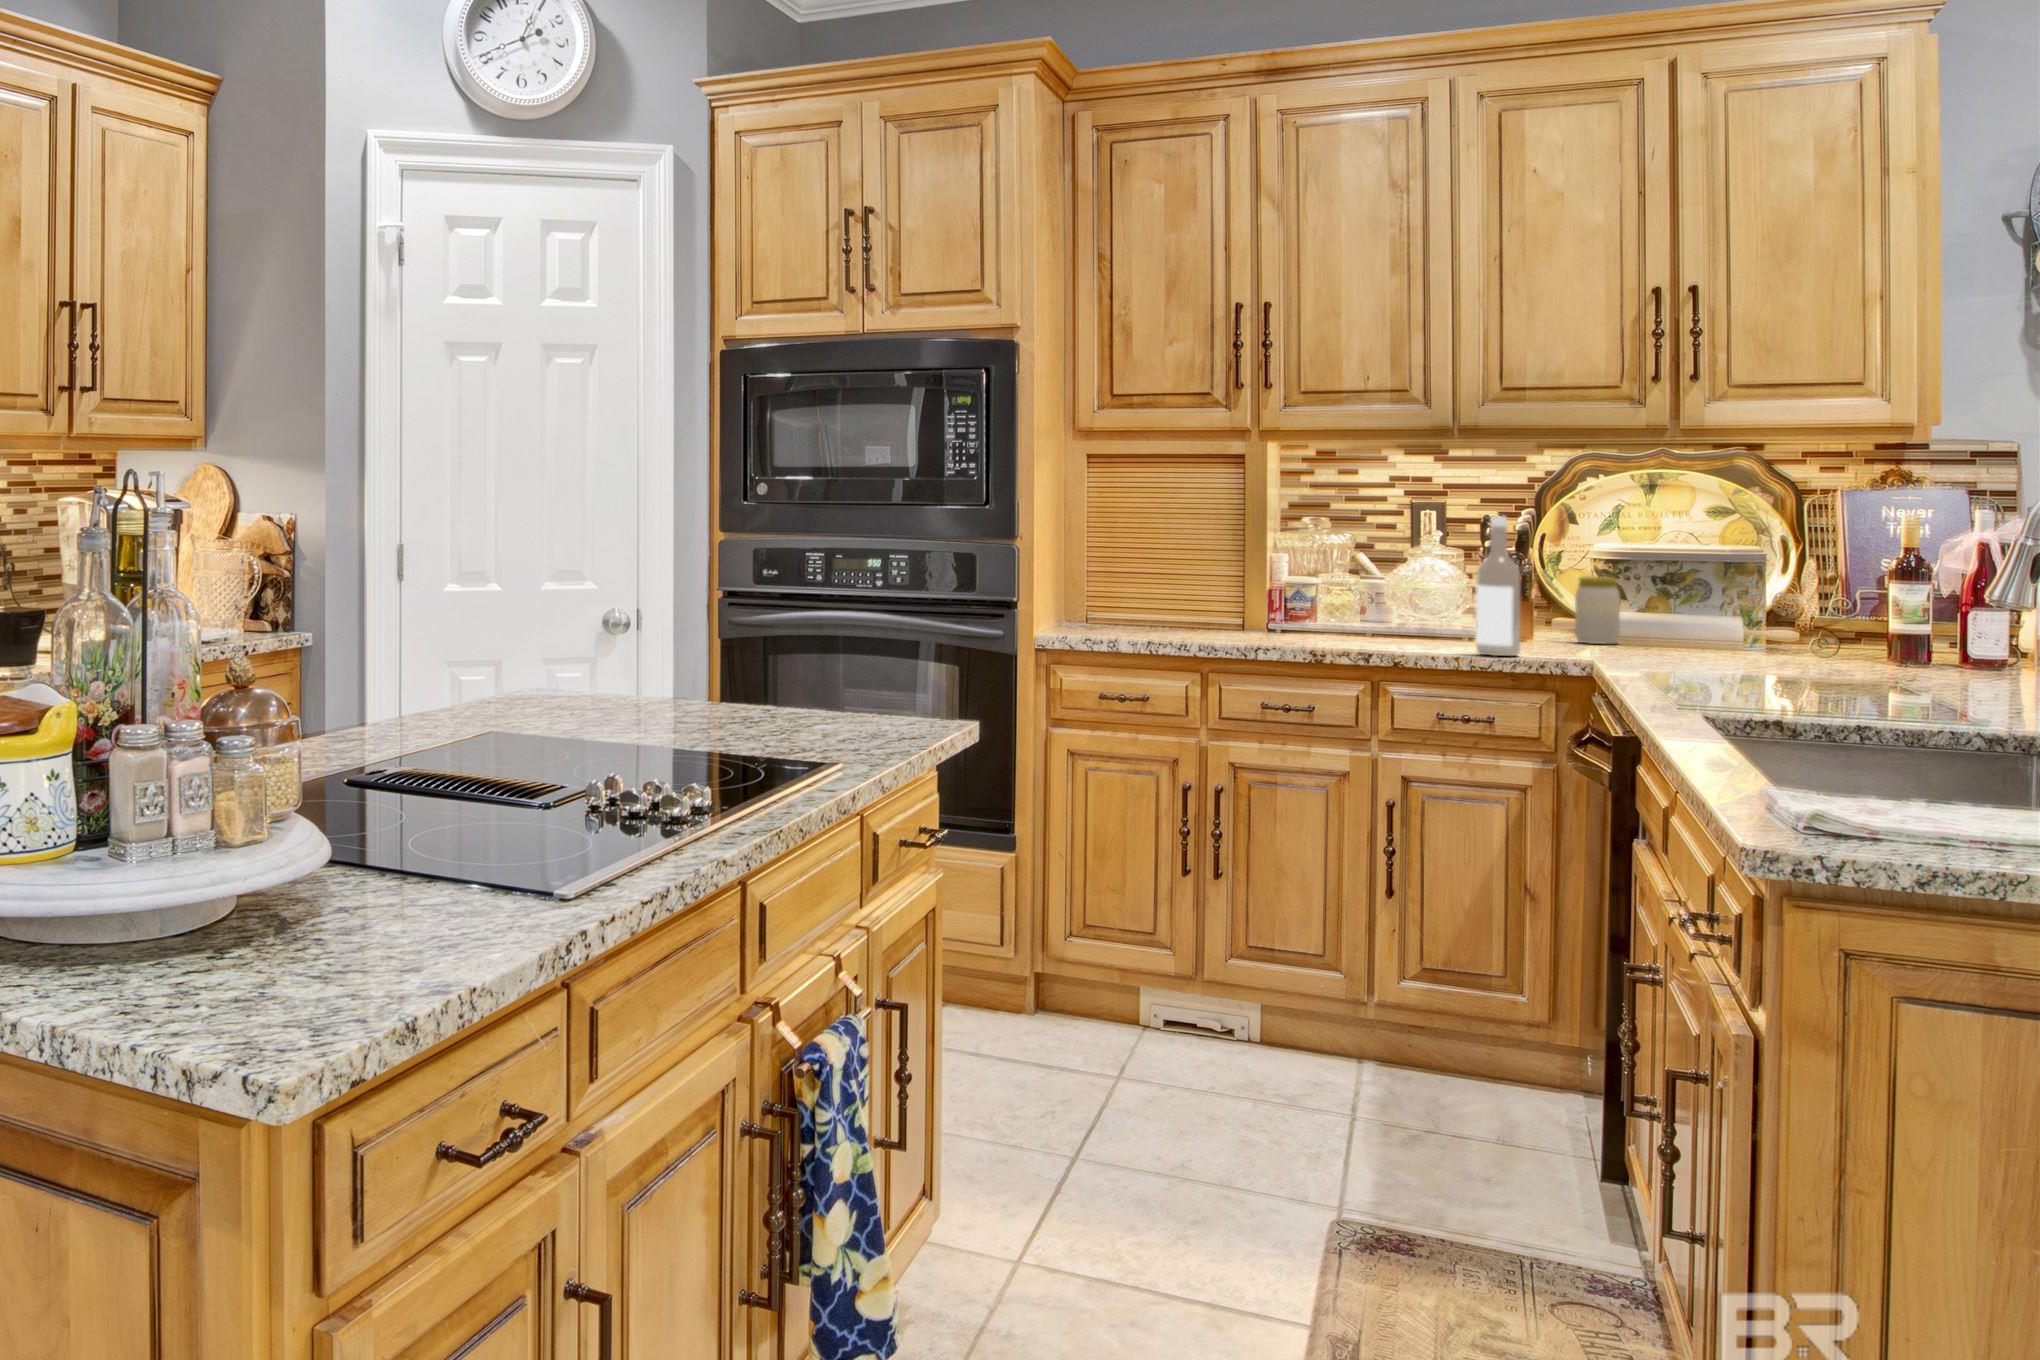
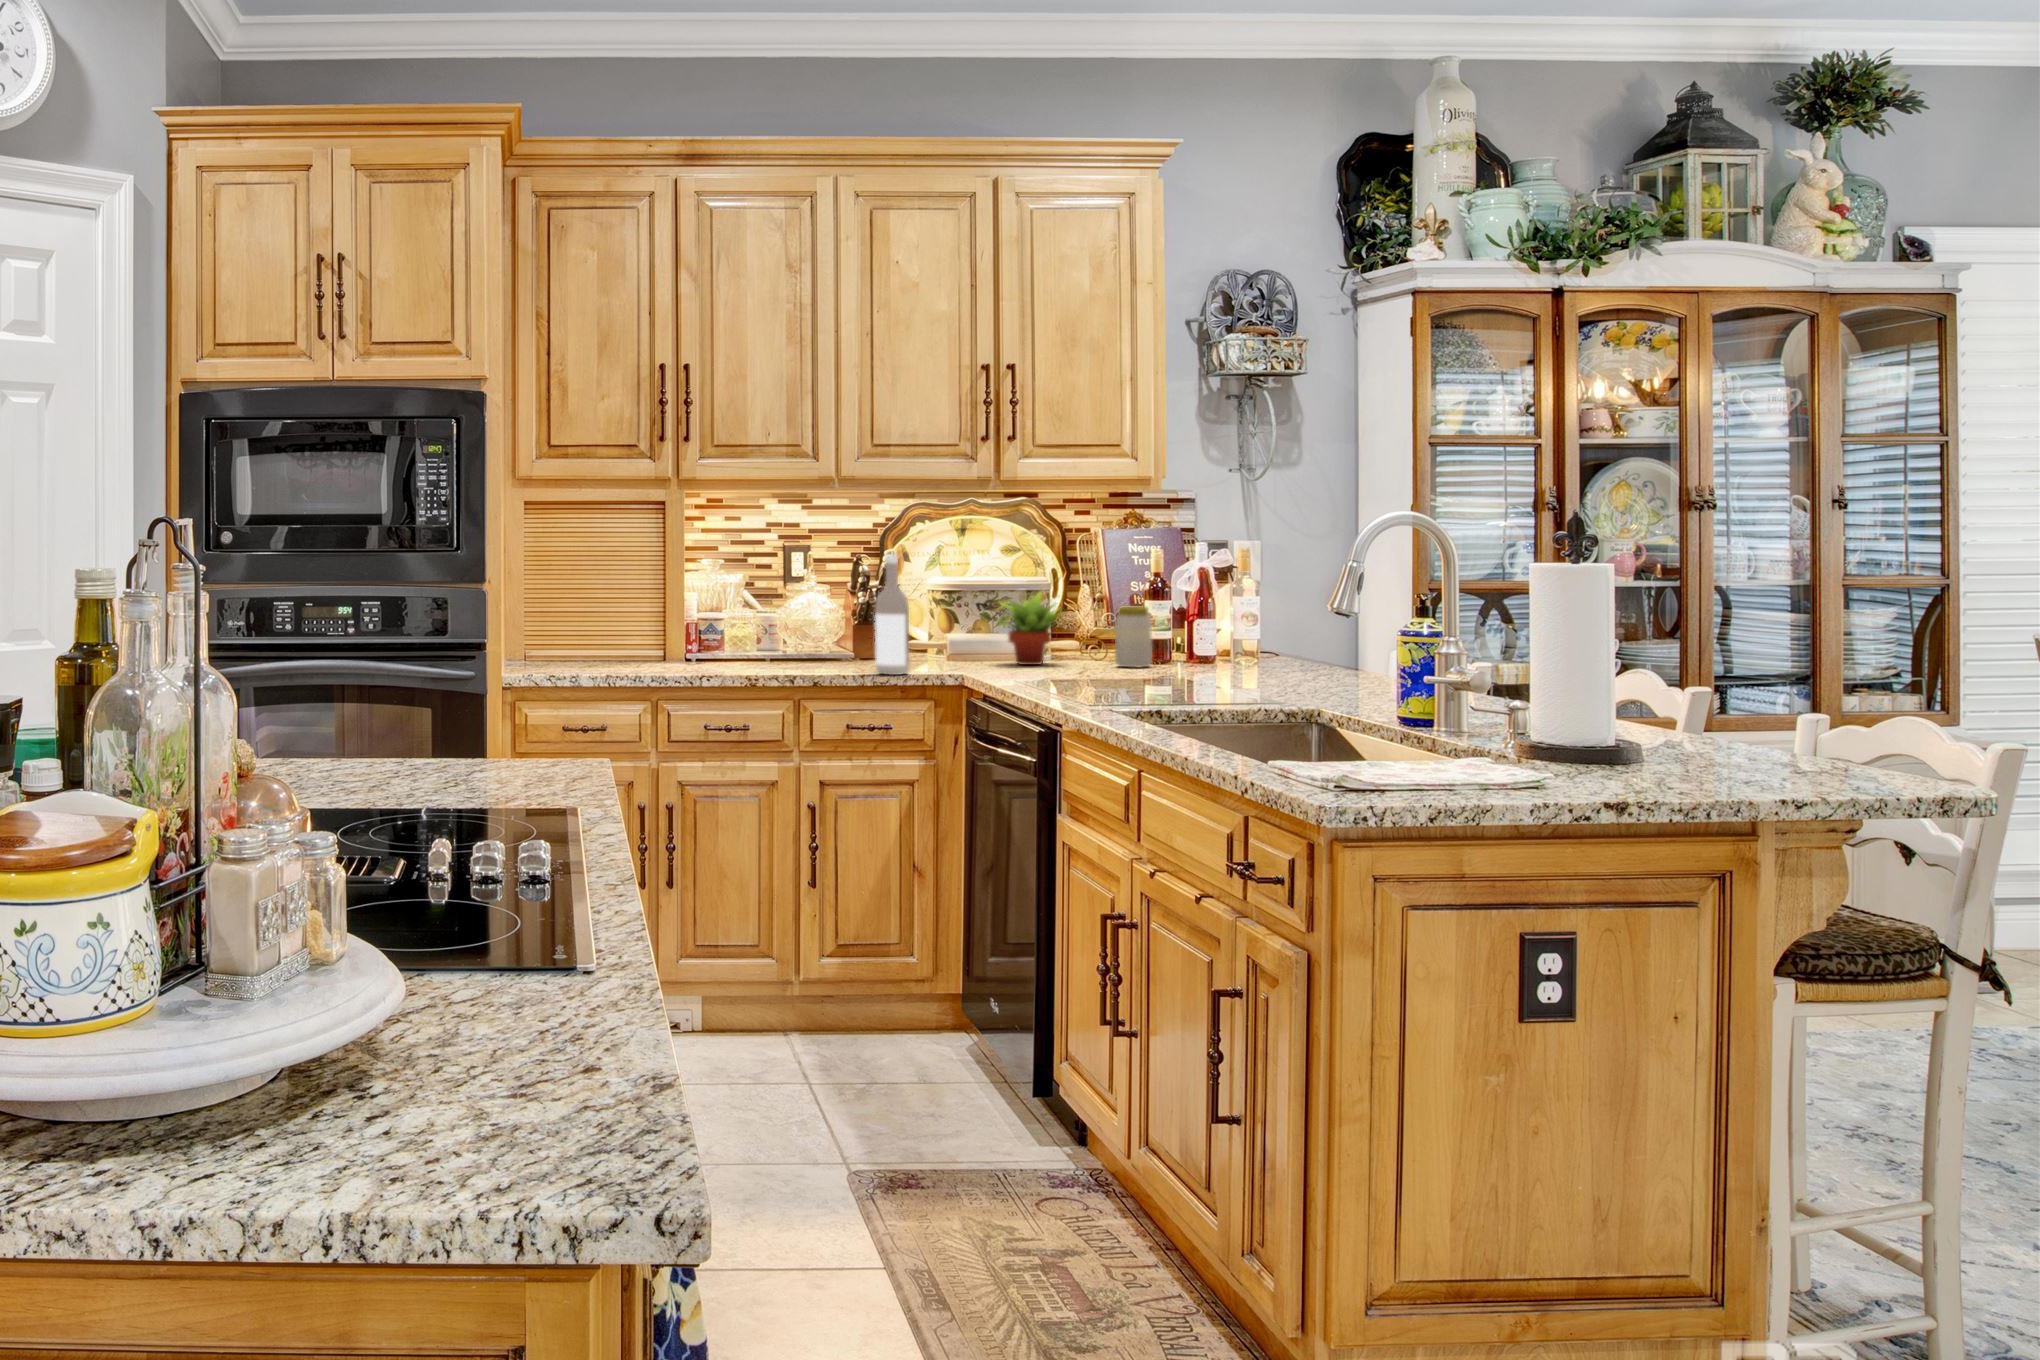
succulent plant: none [1656,564,1763,655] -> present [1000,592,1064,665]
jar: present [1575,577,1620,644] -> present [1115,606,1152,667]

